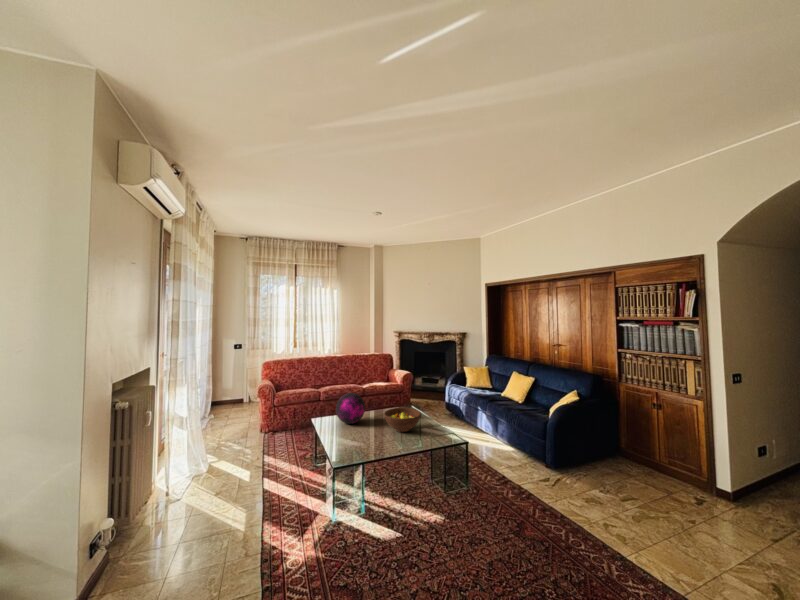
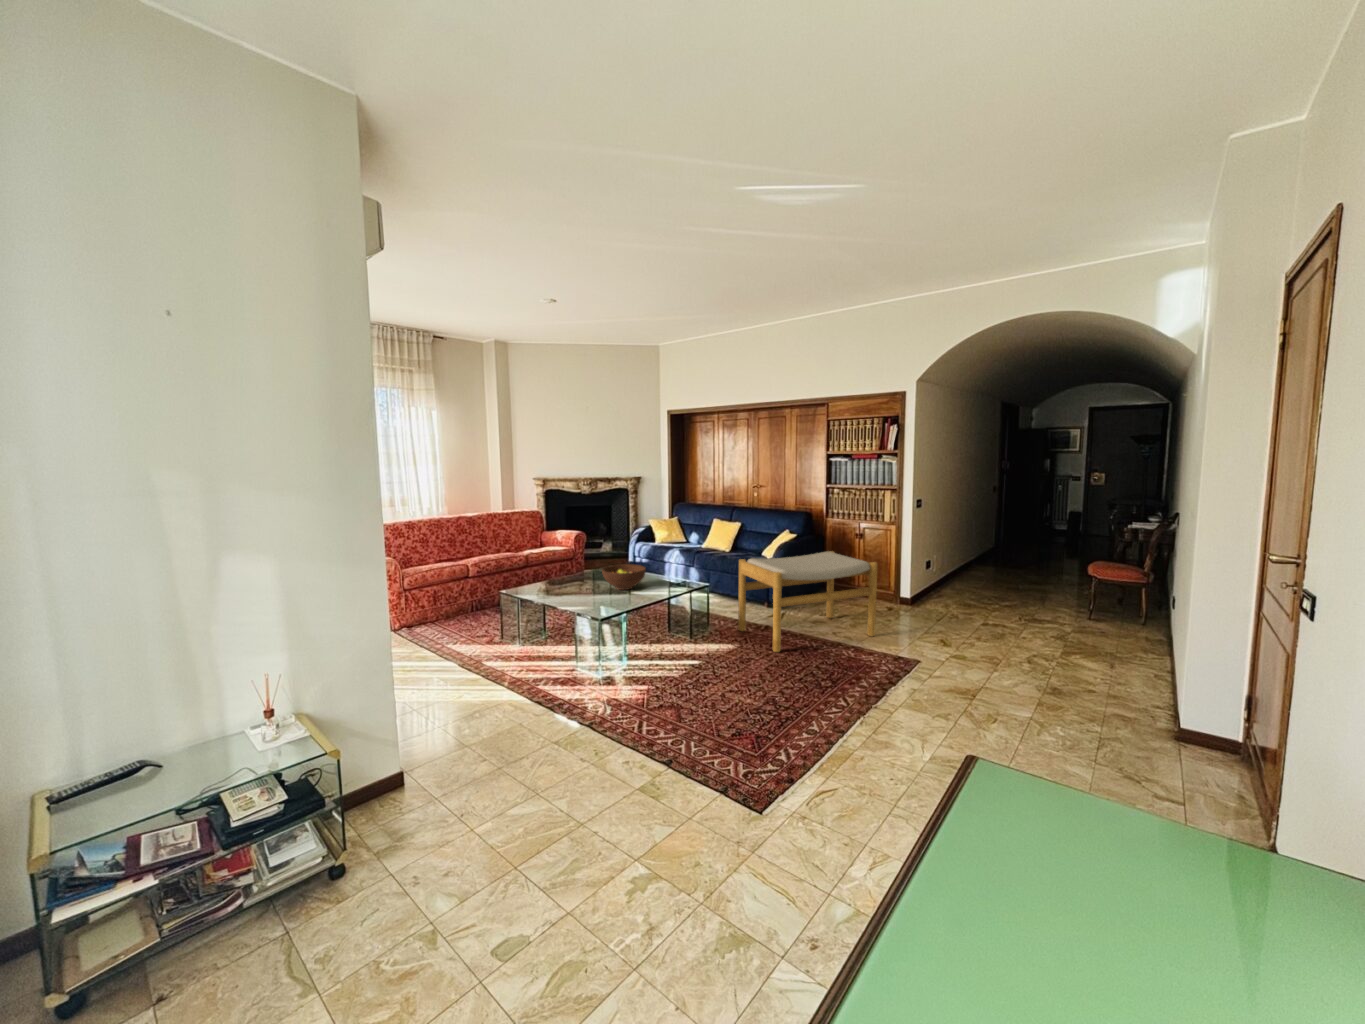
decorative orb: present [336,393,365,424] -> none [531,553,570,591]
footstool: none [498,421,665,545] -> present [738,551,877,652]

